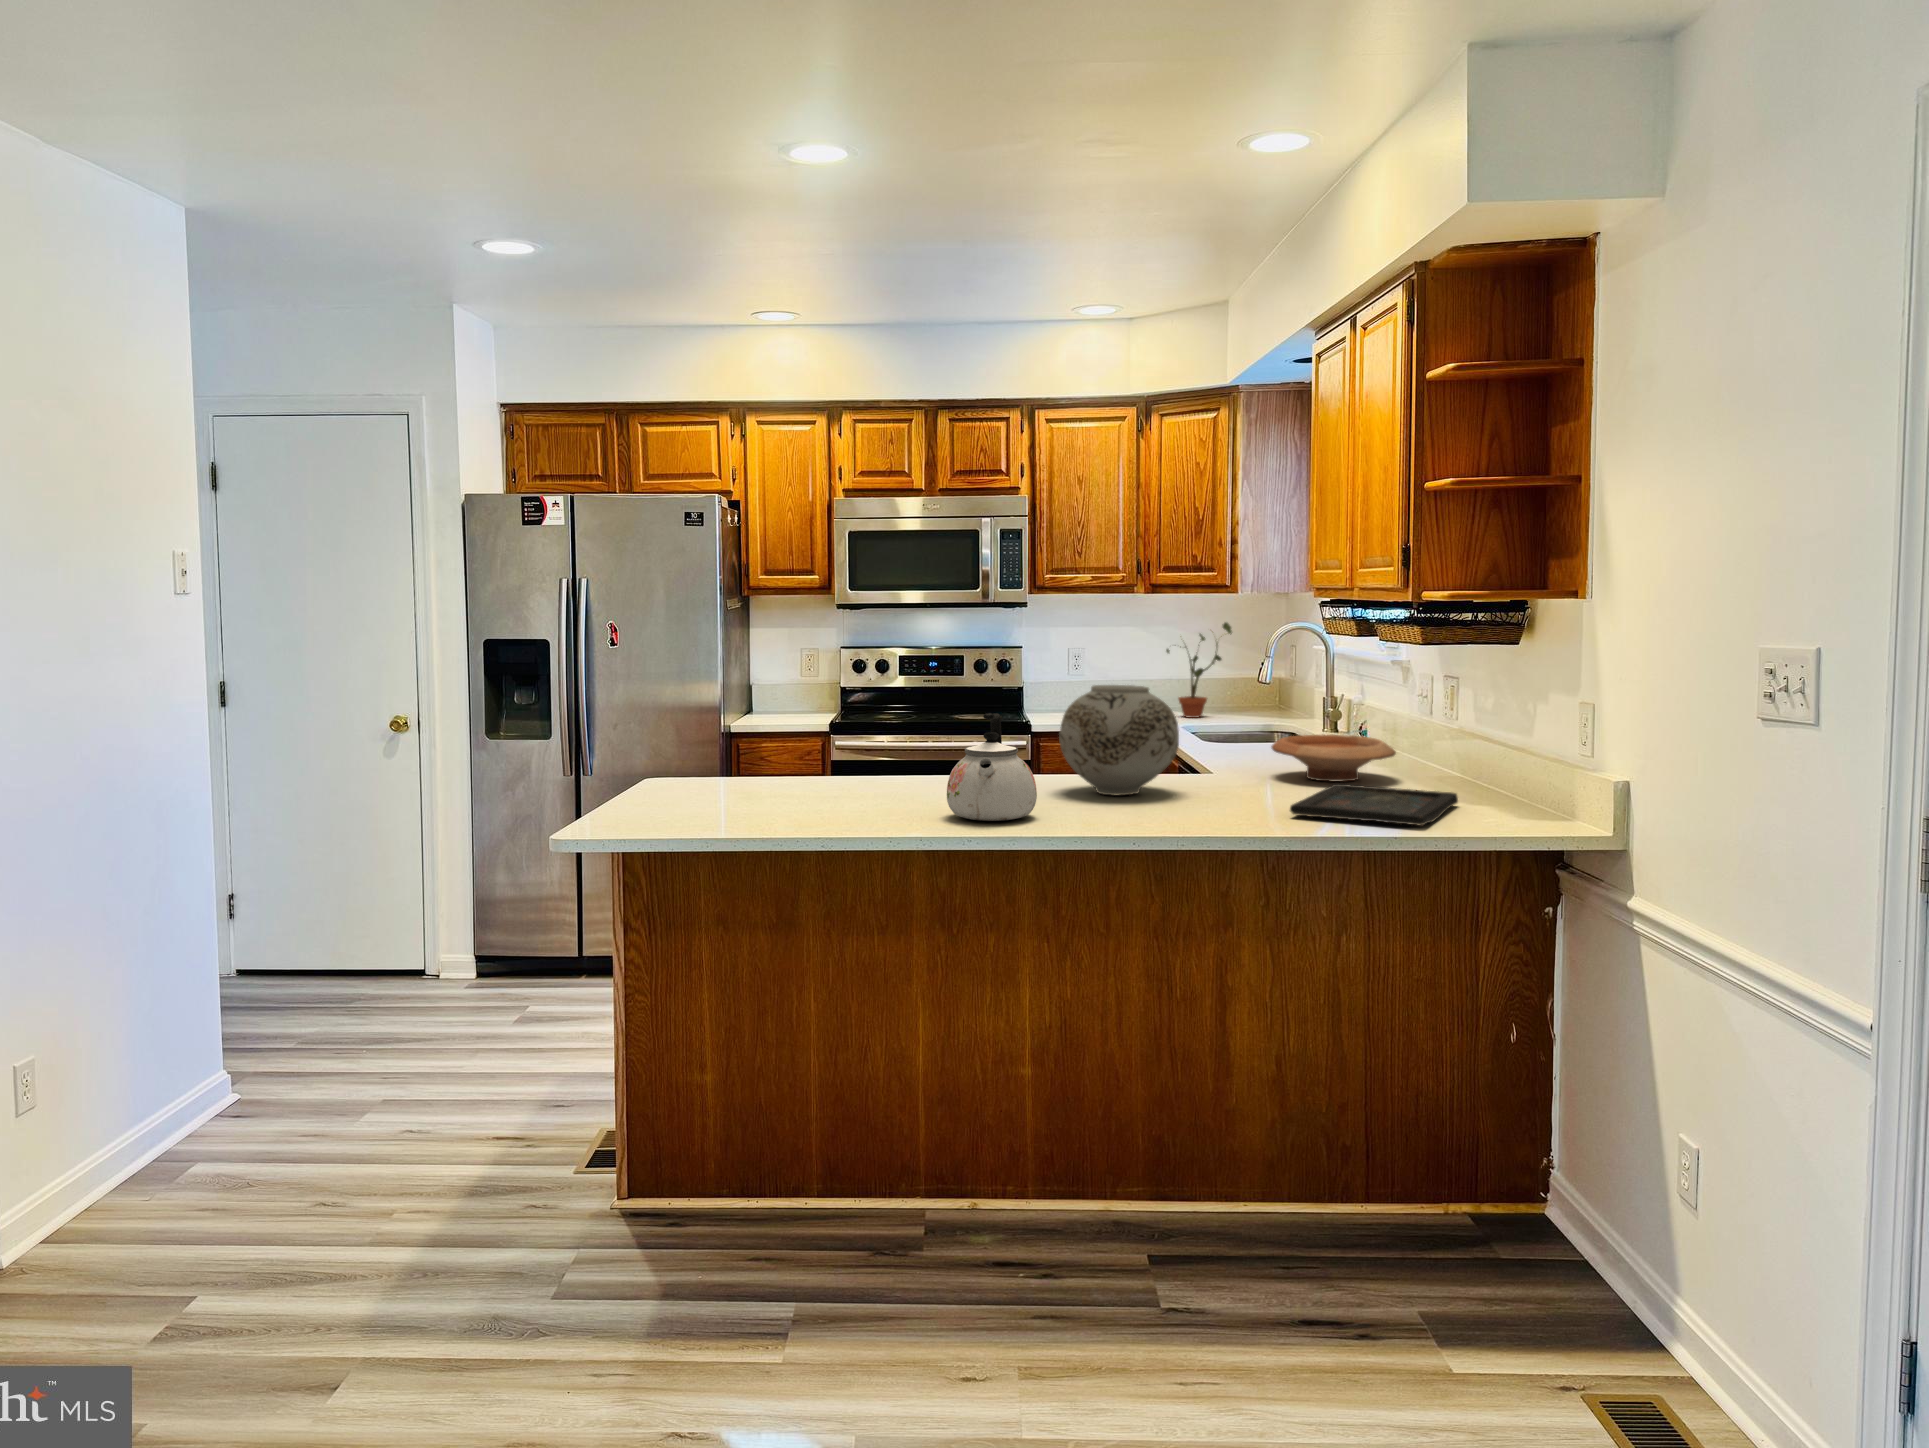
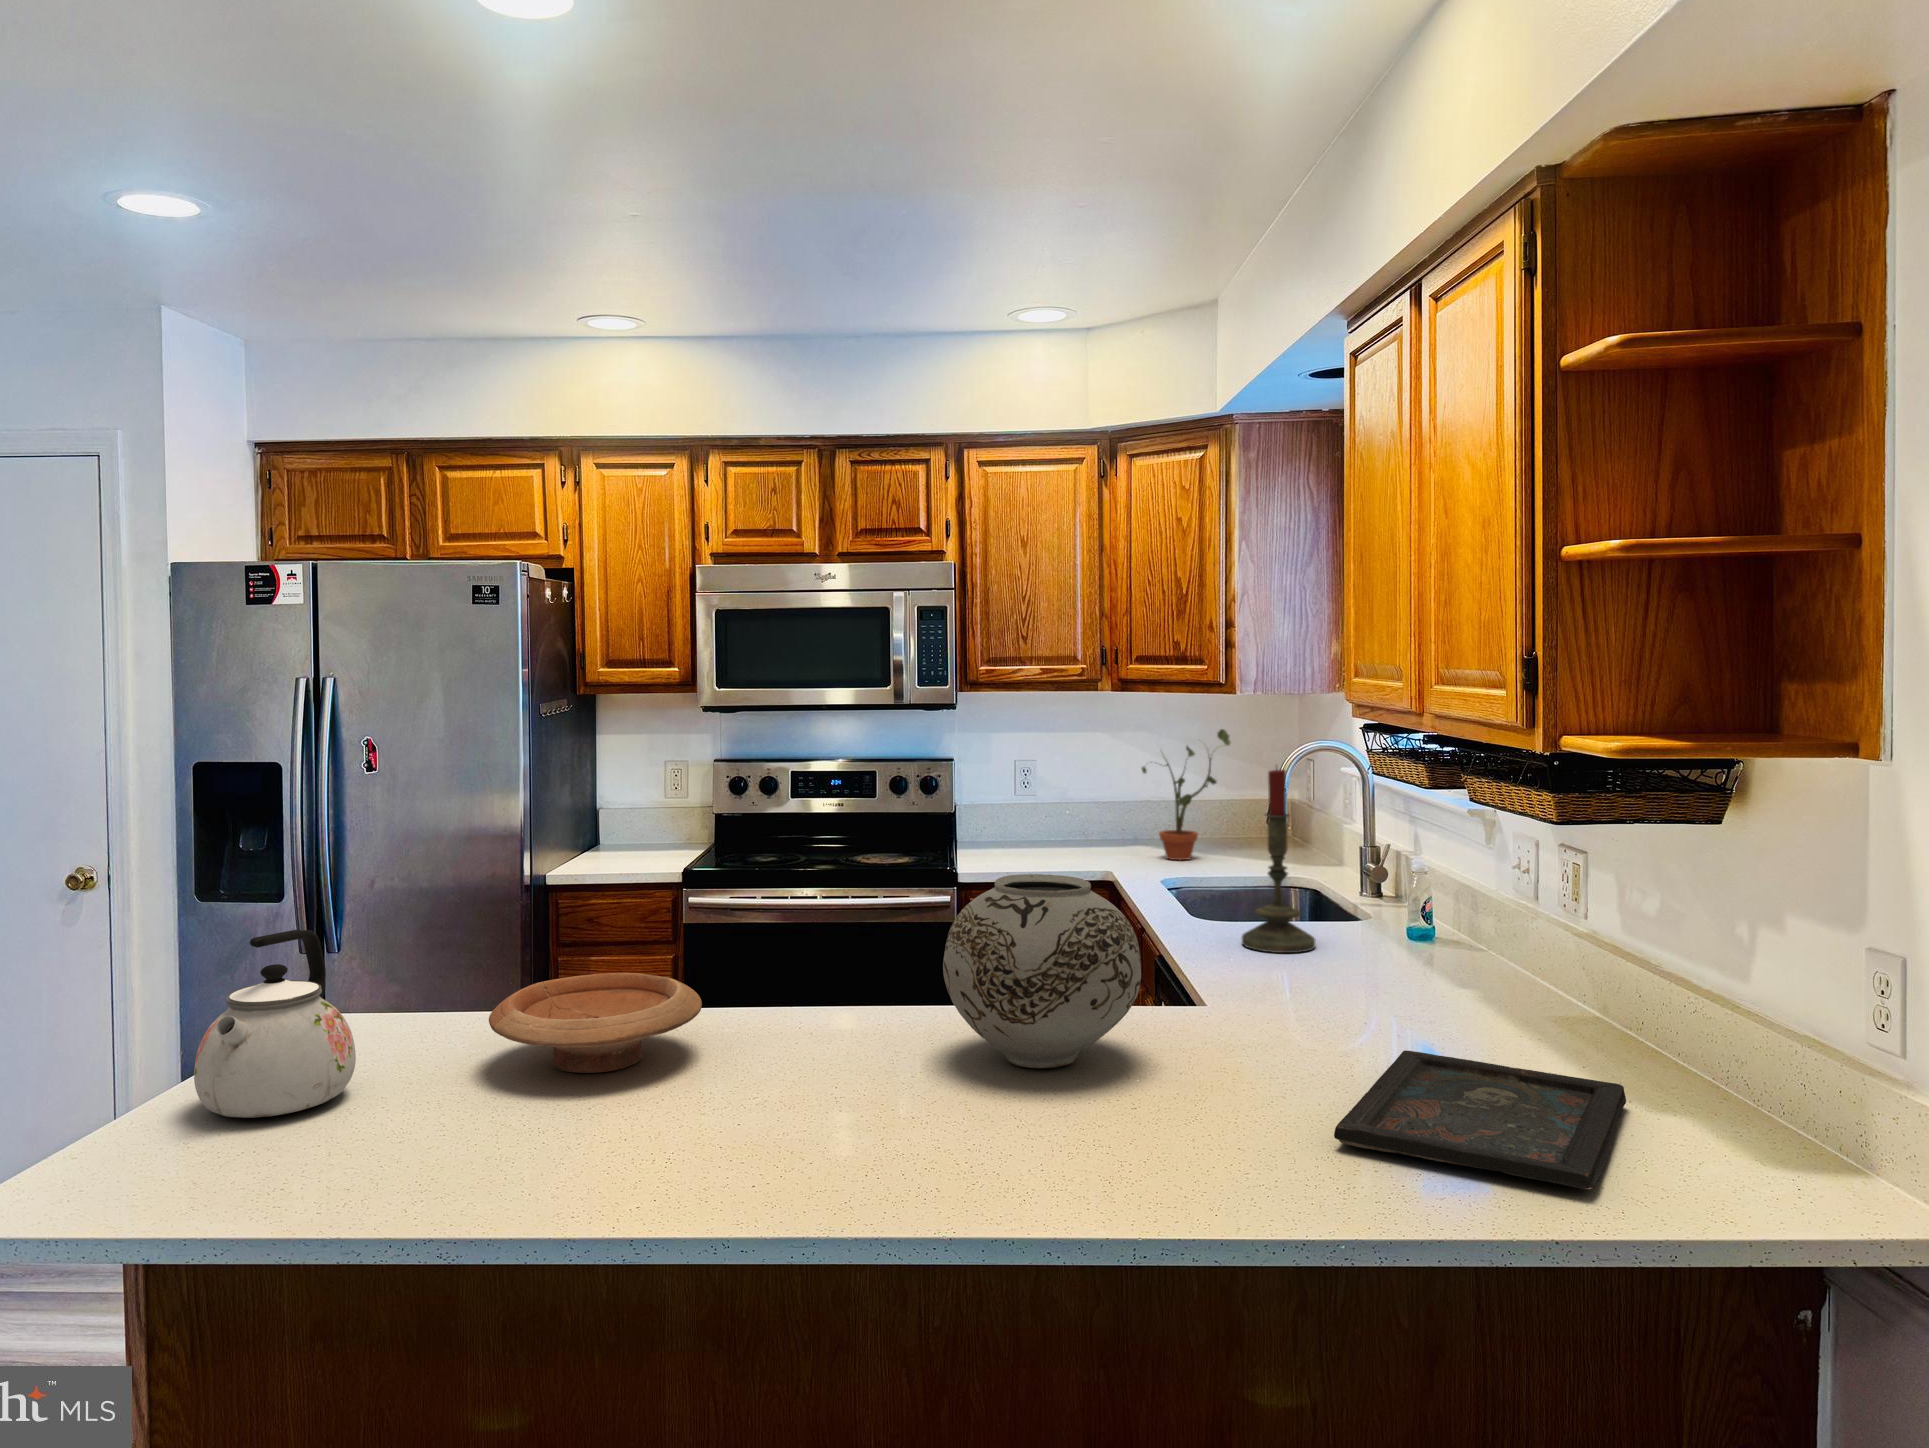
candle: none [1239,632,1289,756] -> present [1242,769,1315,953]
kettle: present [947,713,1037,821] -> present [194,930,356,1118]
wooden bowl: present [1272,735,1396,781] -> present [489,973,702,1073]

